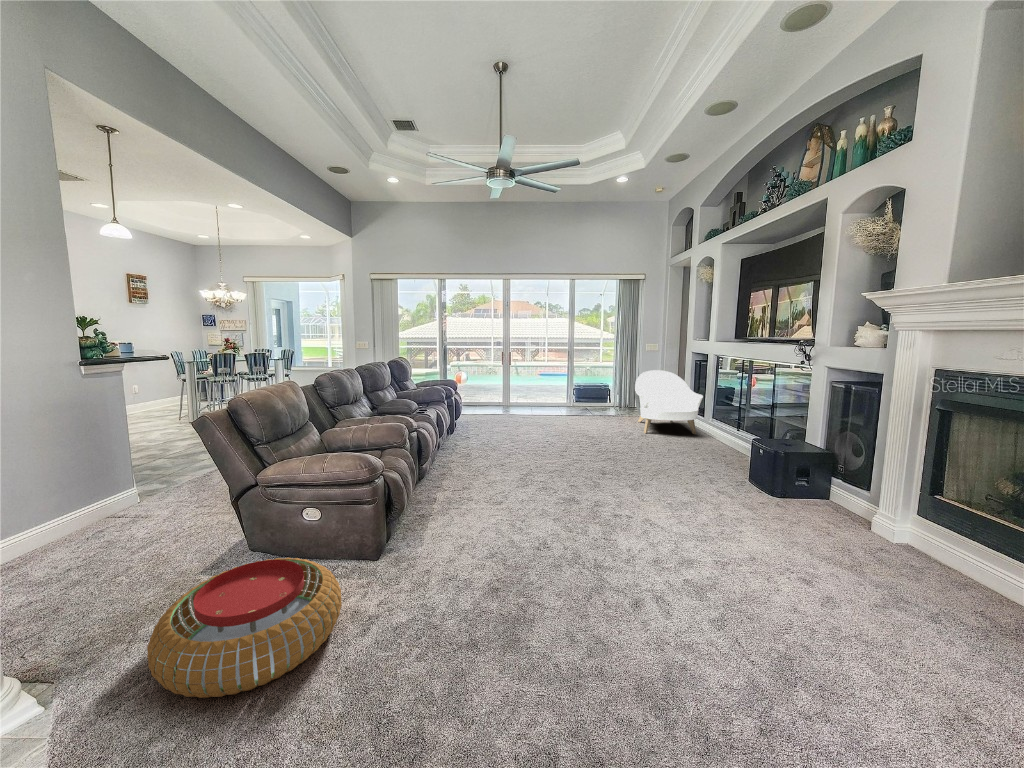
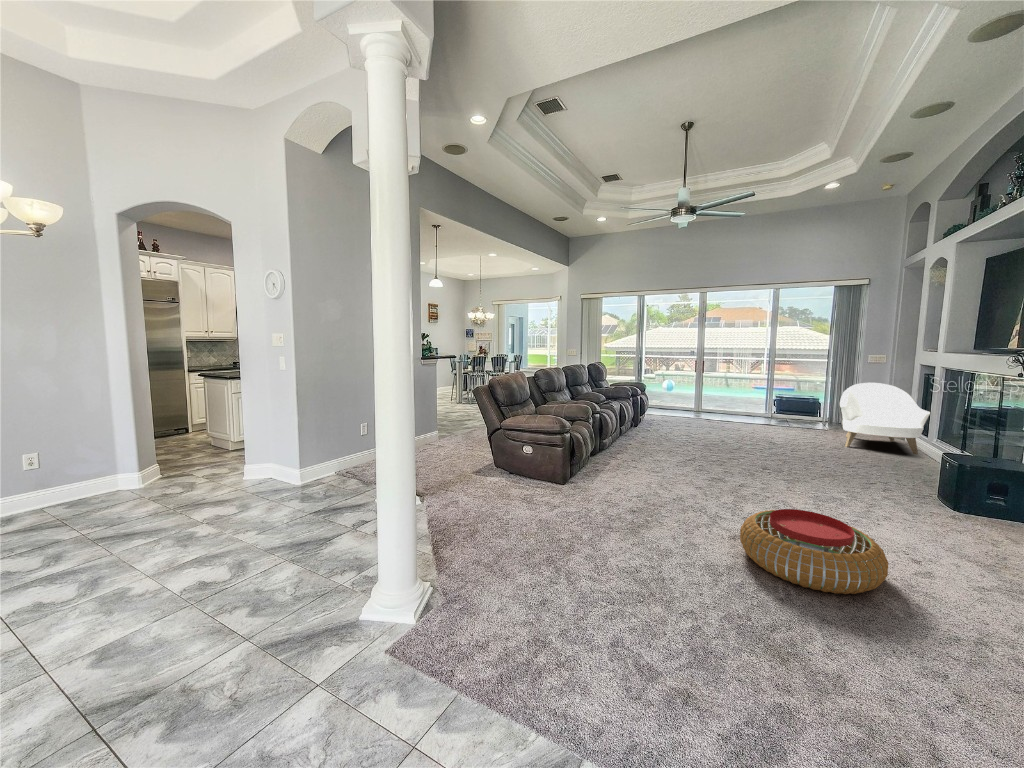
pouf: present [147,558,342,698] -> present [740,509,889,594]

